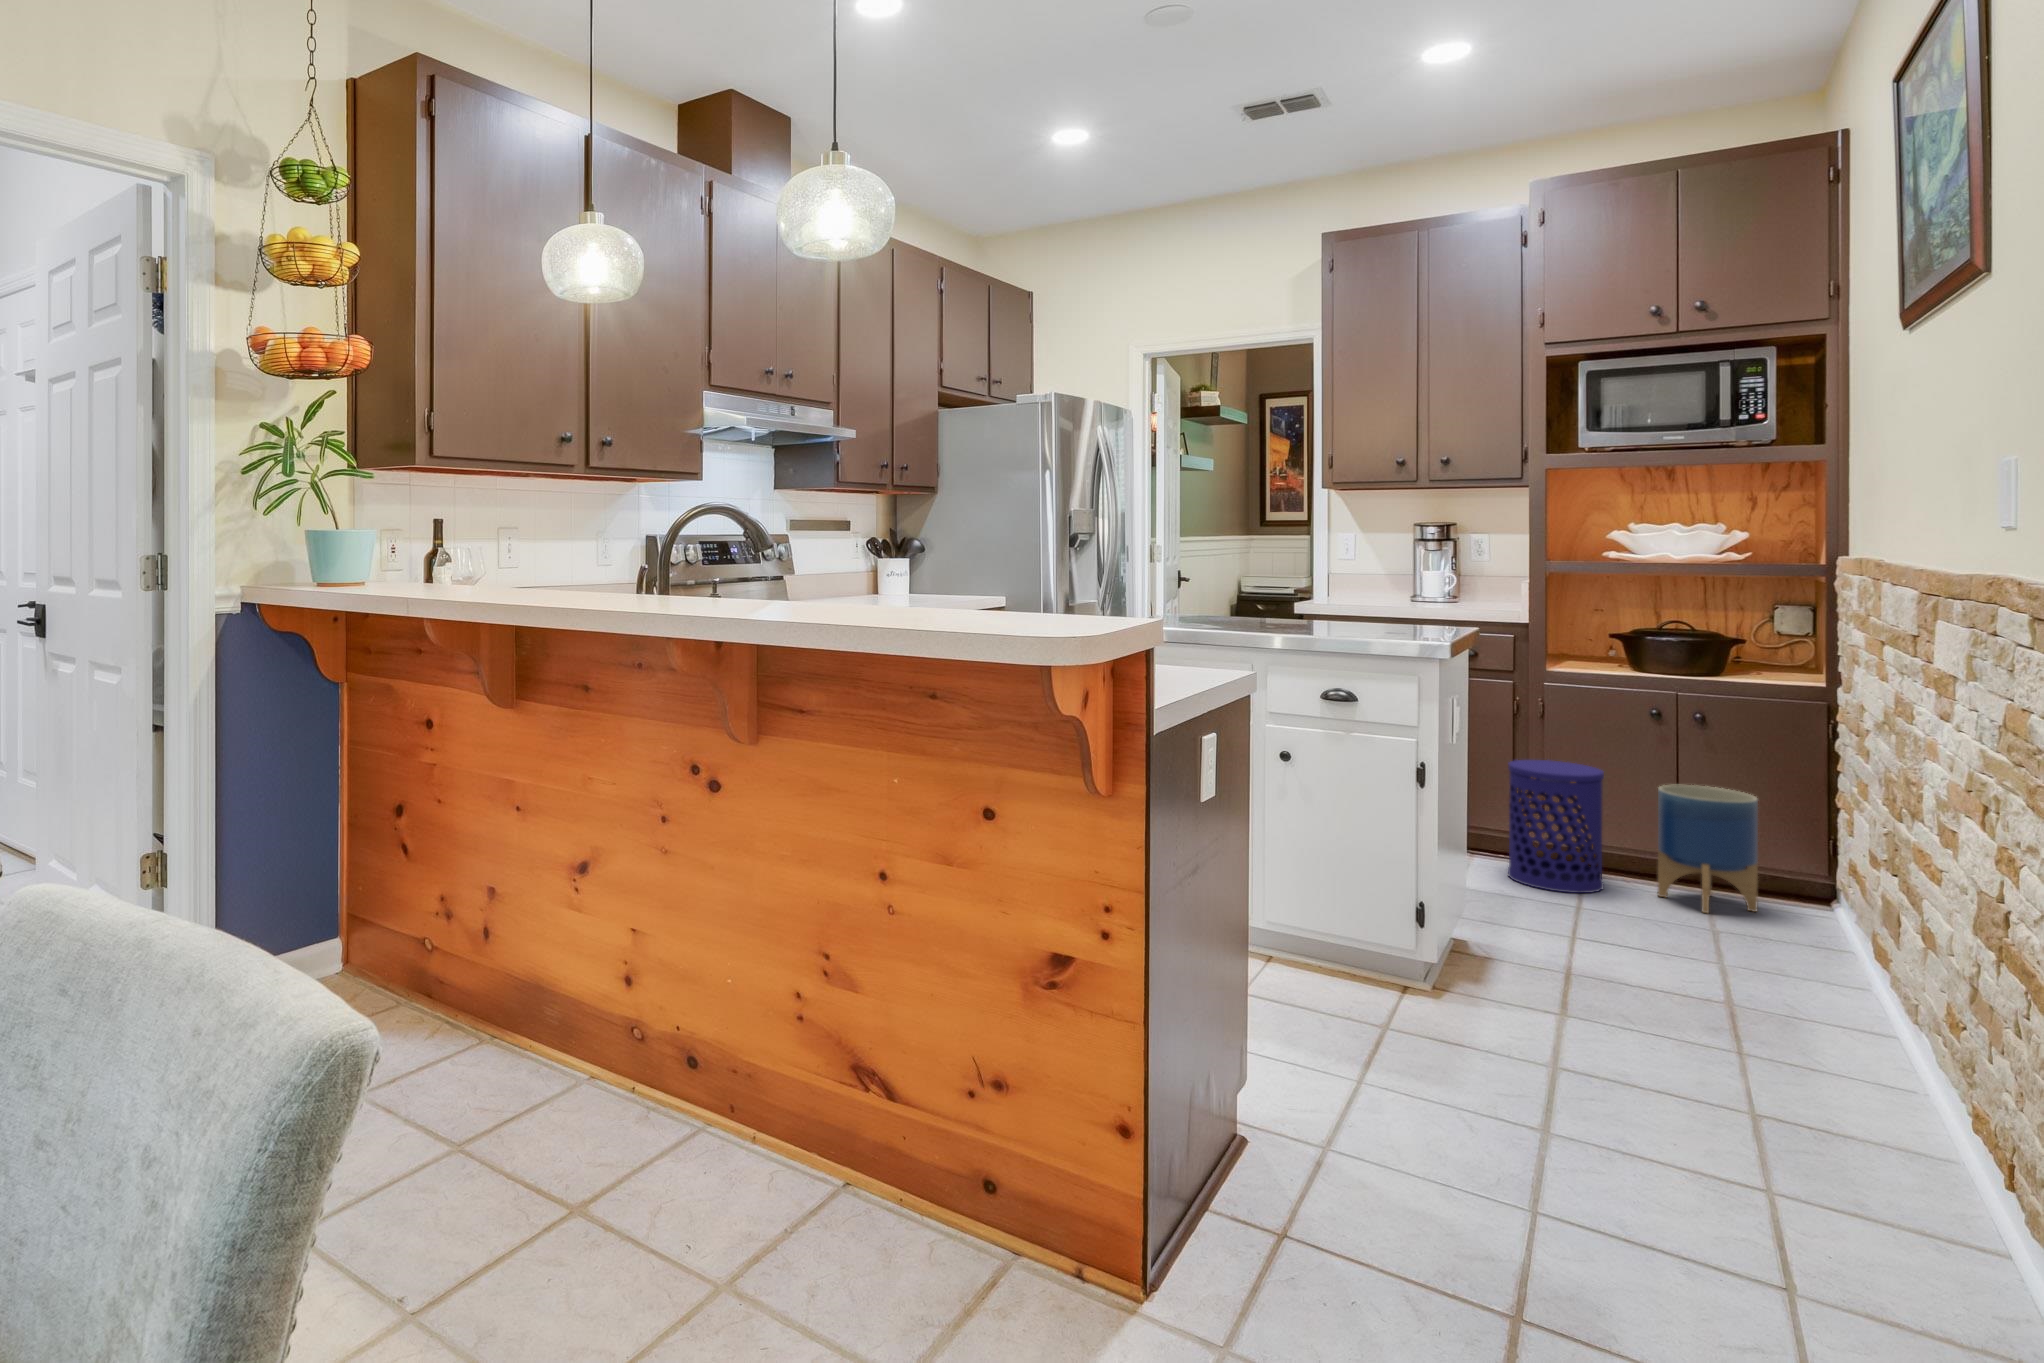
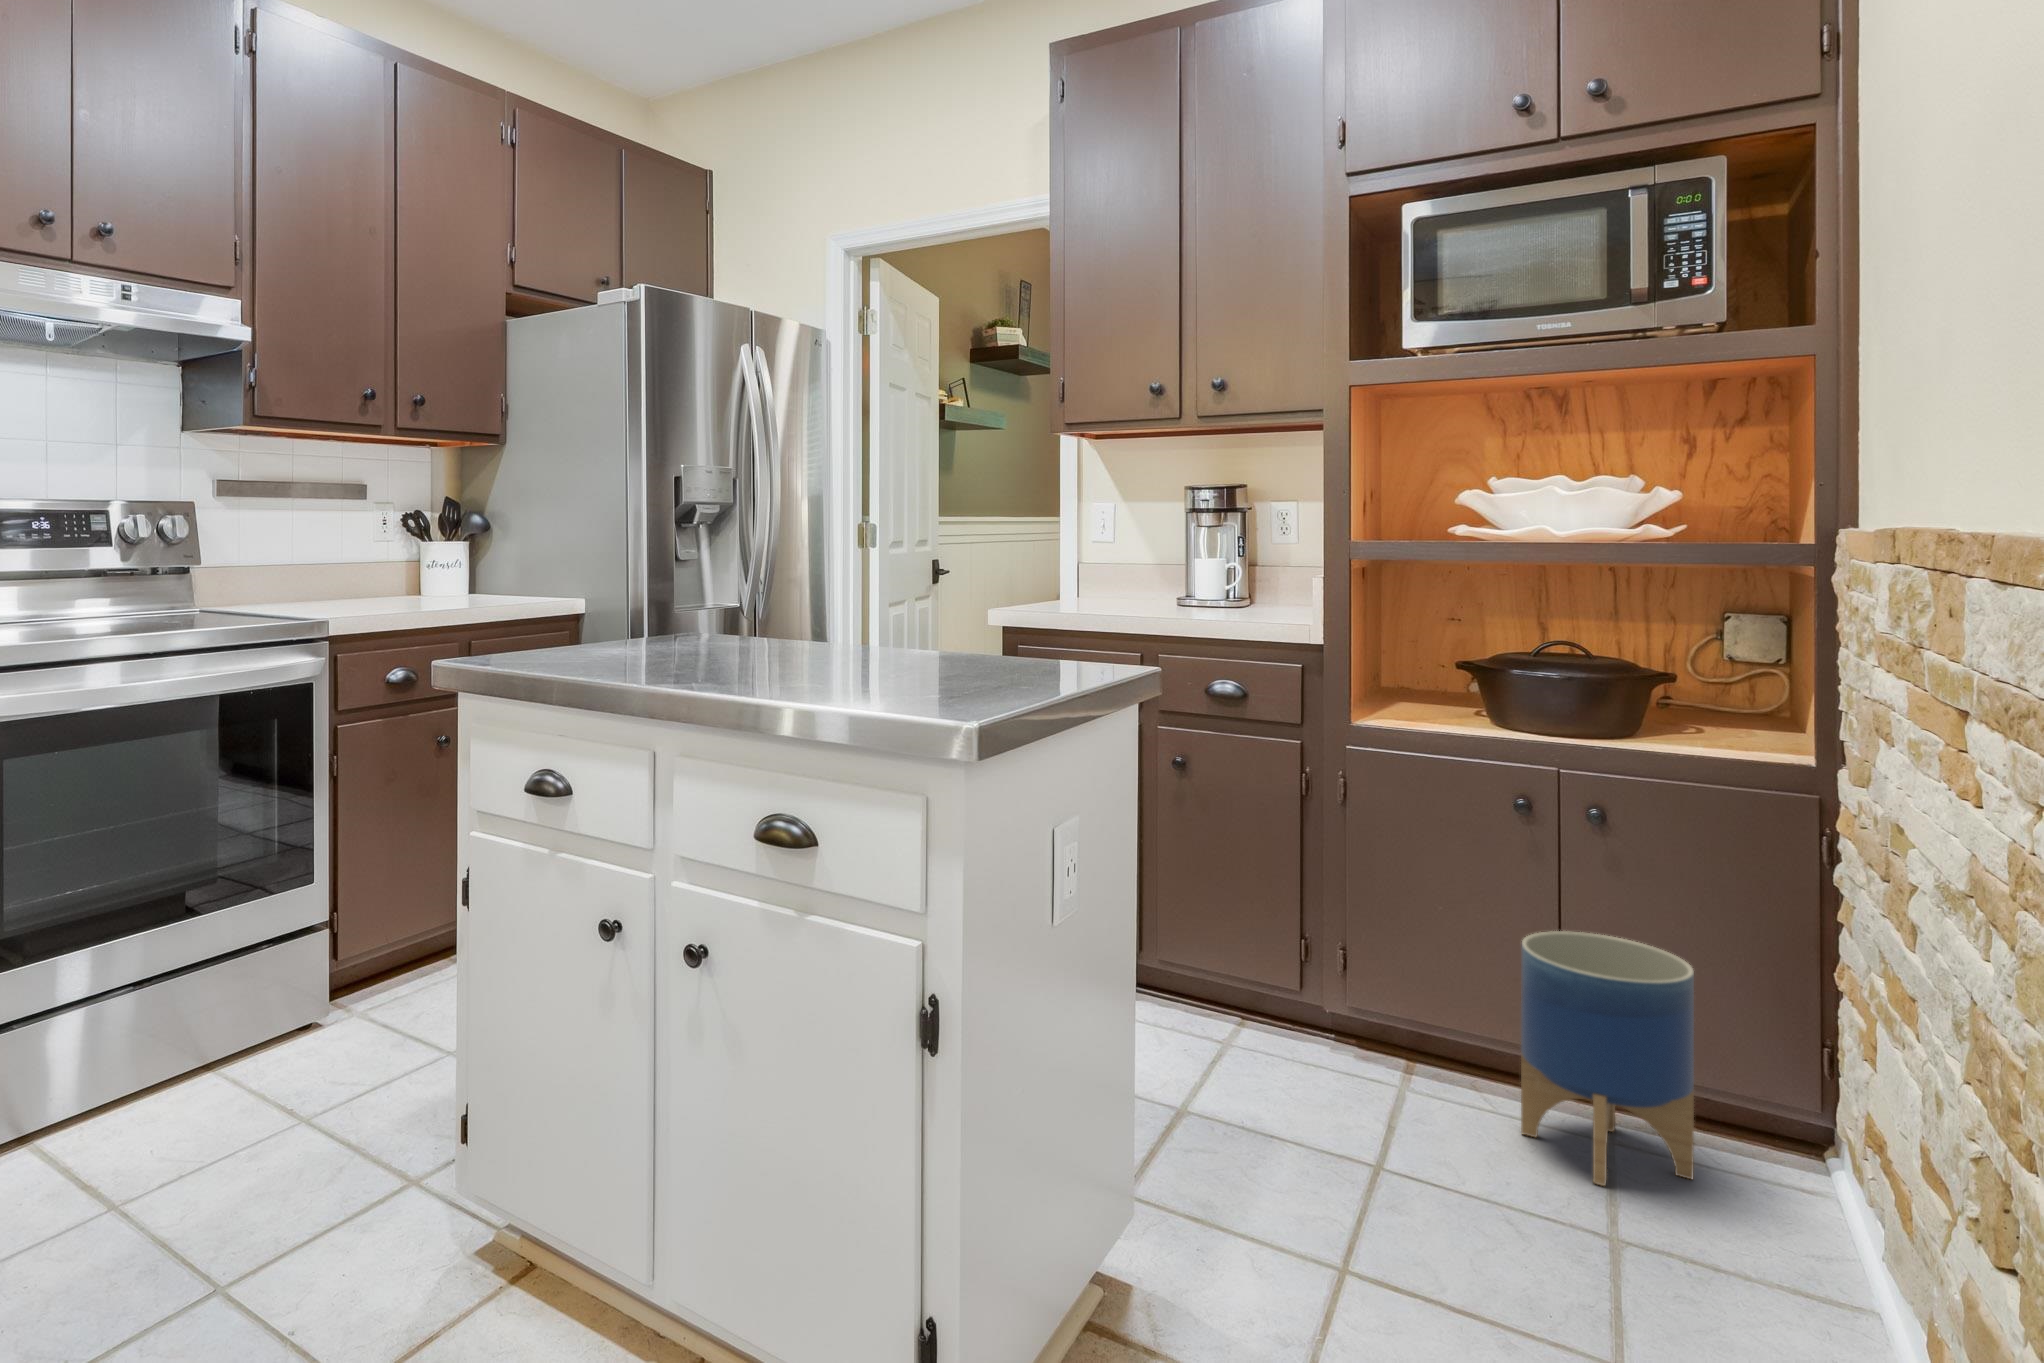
waste bin: present [1508,760,1604,893] -> none [1278,875,1433,1127]

